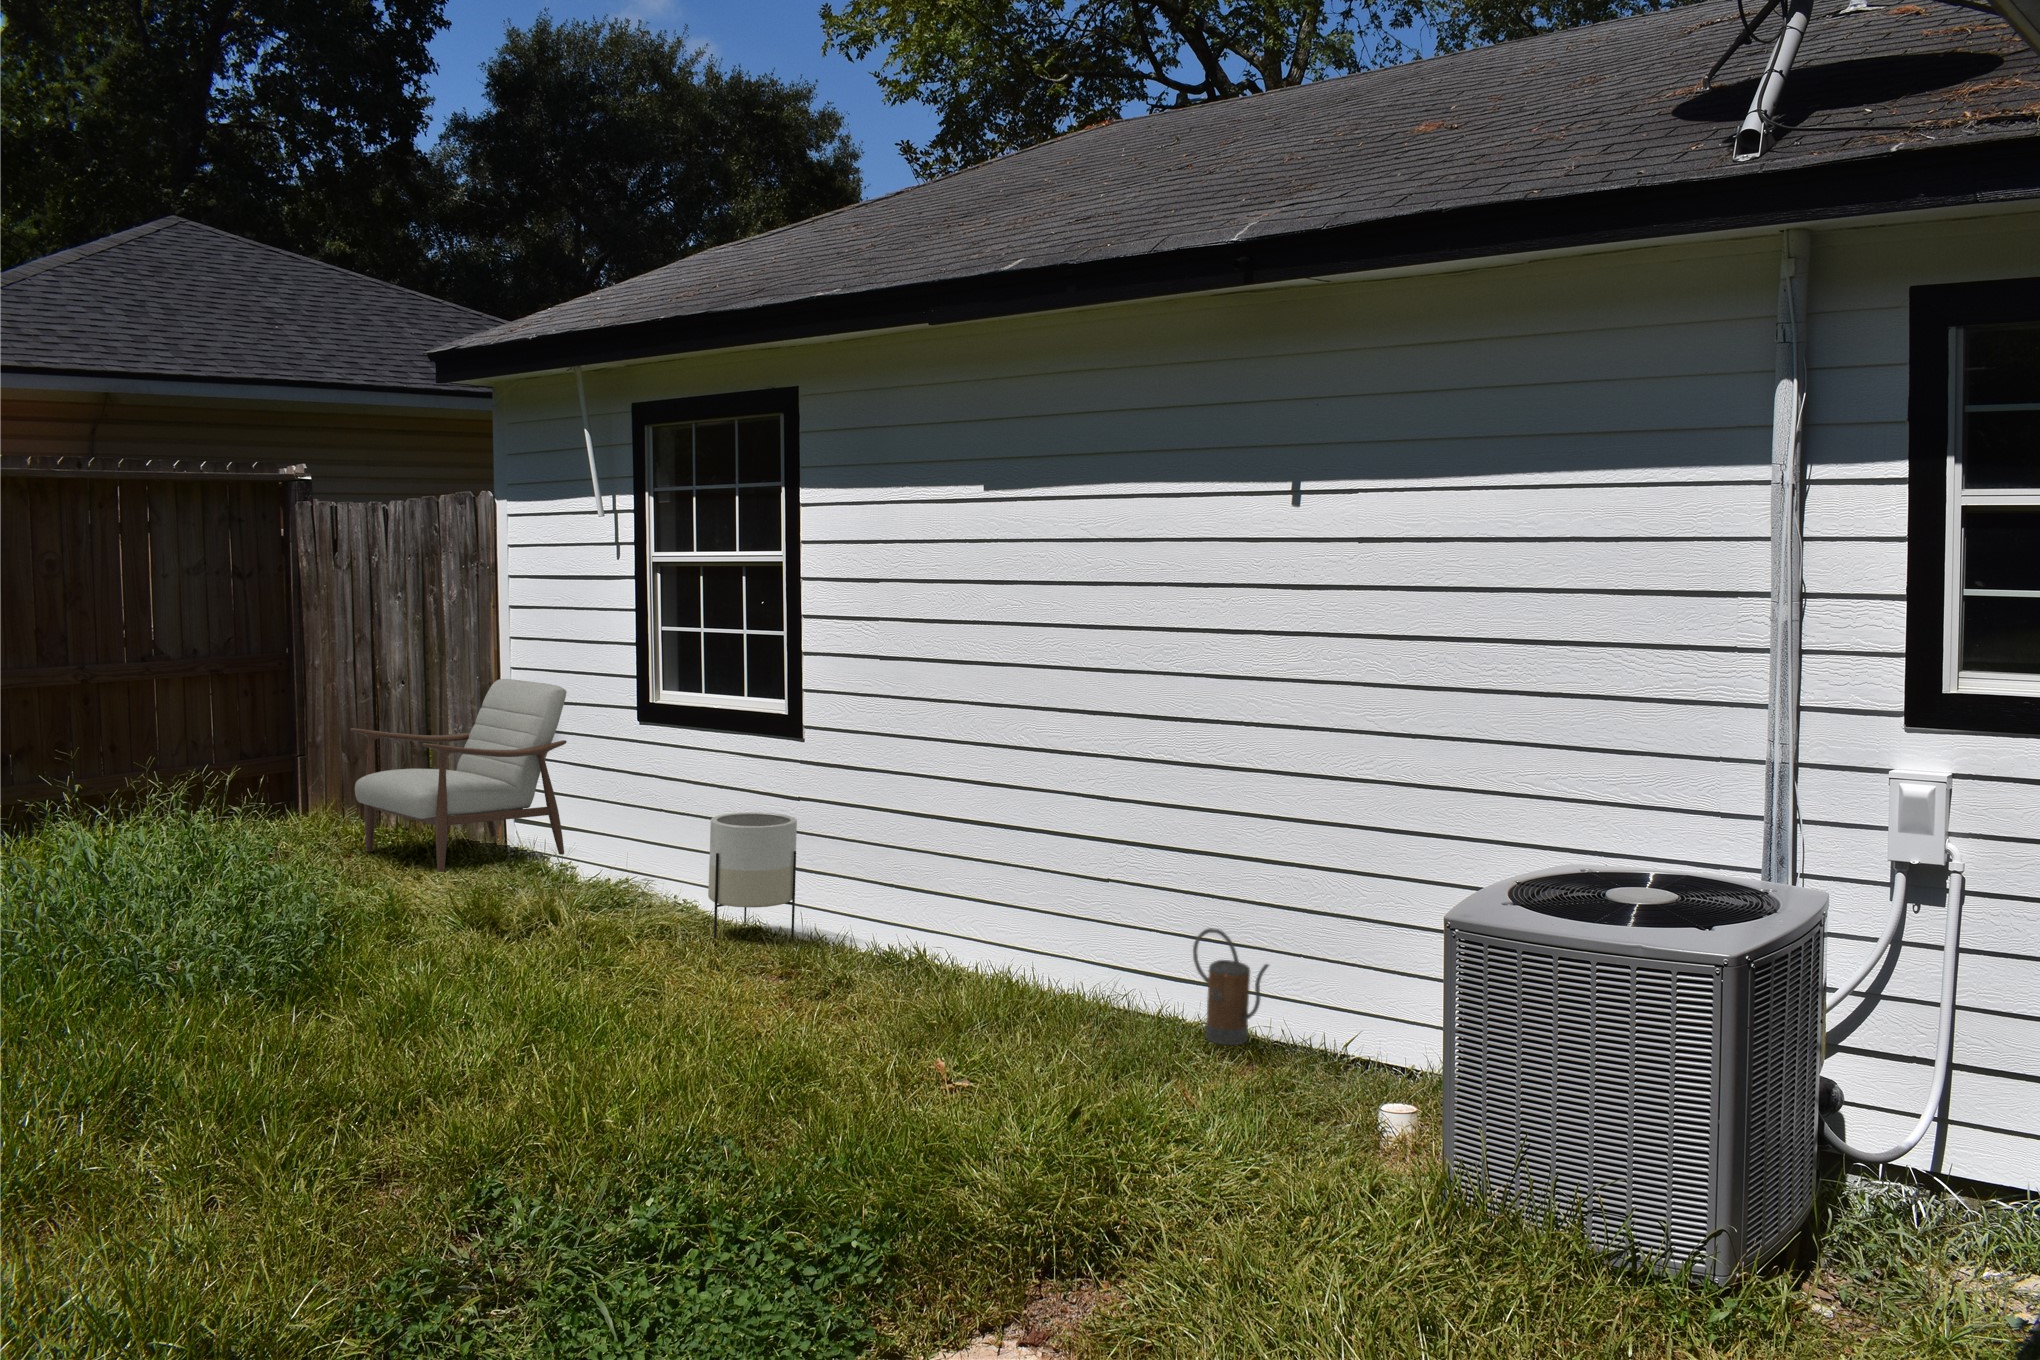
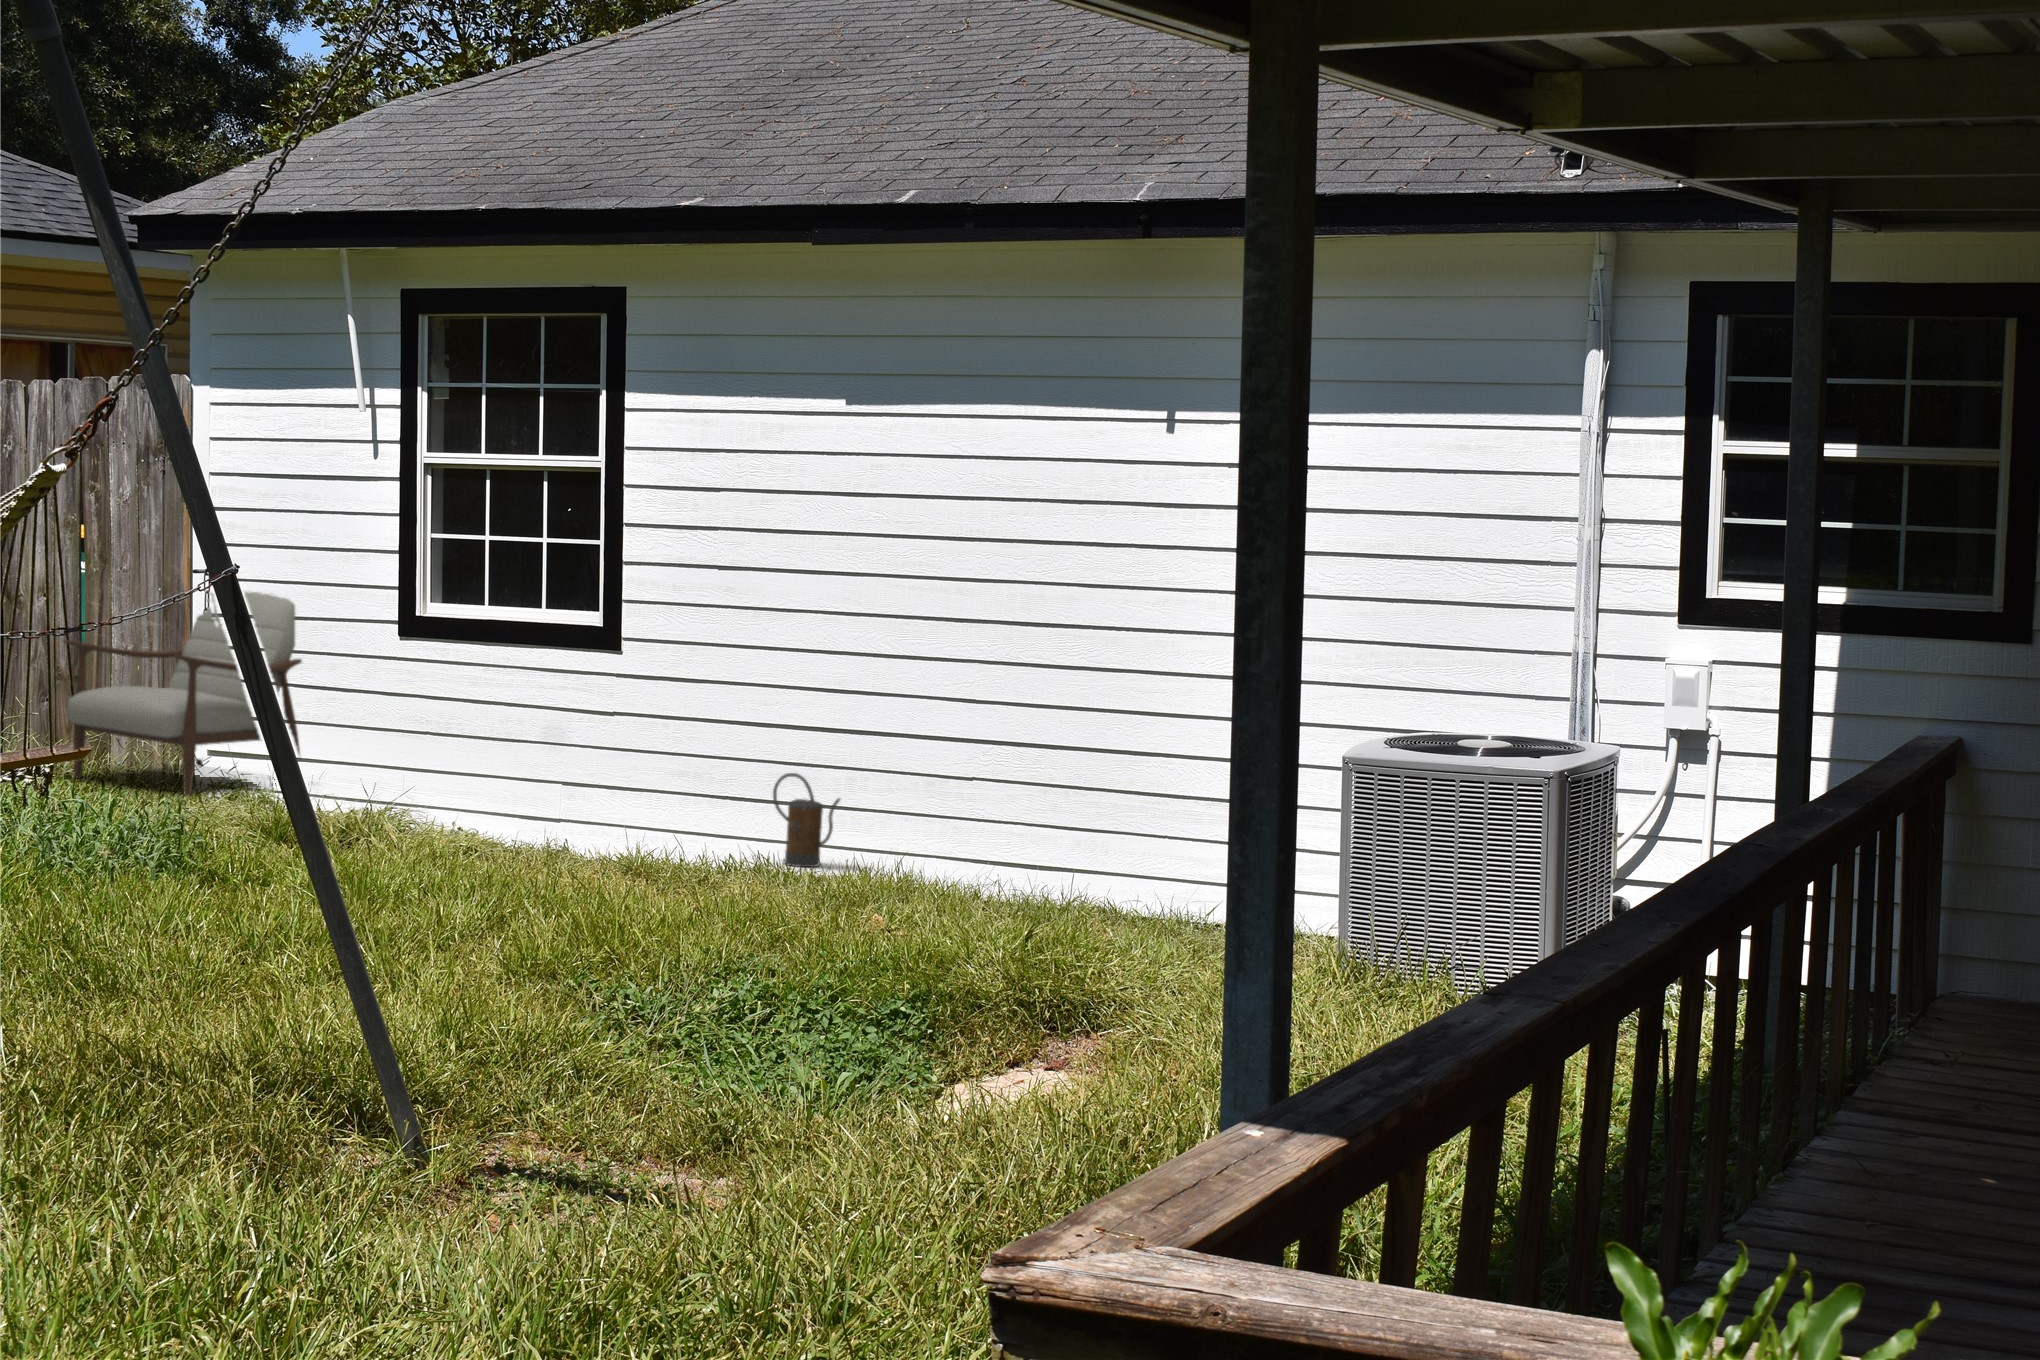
planter: present [708,812,797,939] -> none [526,727,620,855]
watering can: present [1193,928,1269,1045] -> present [773,773,840,867]

